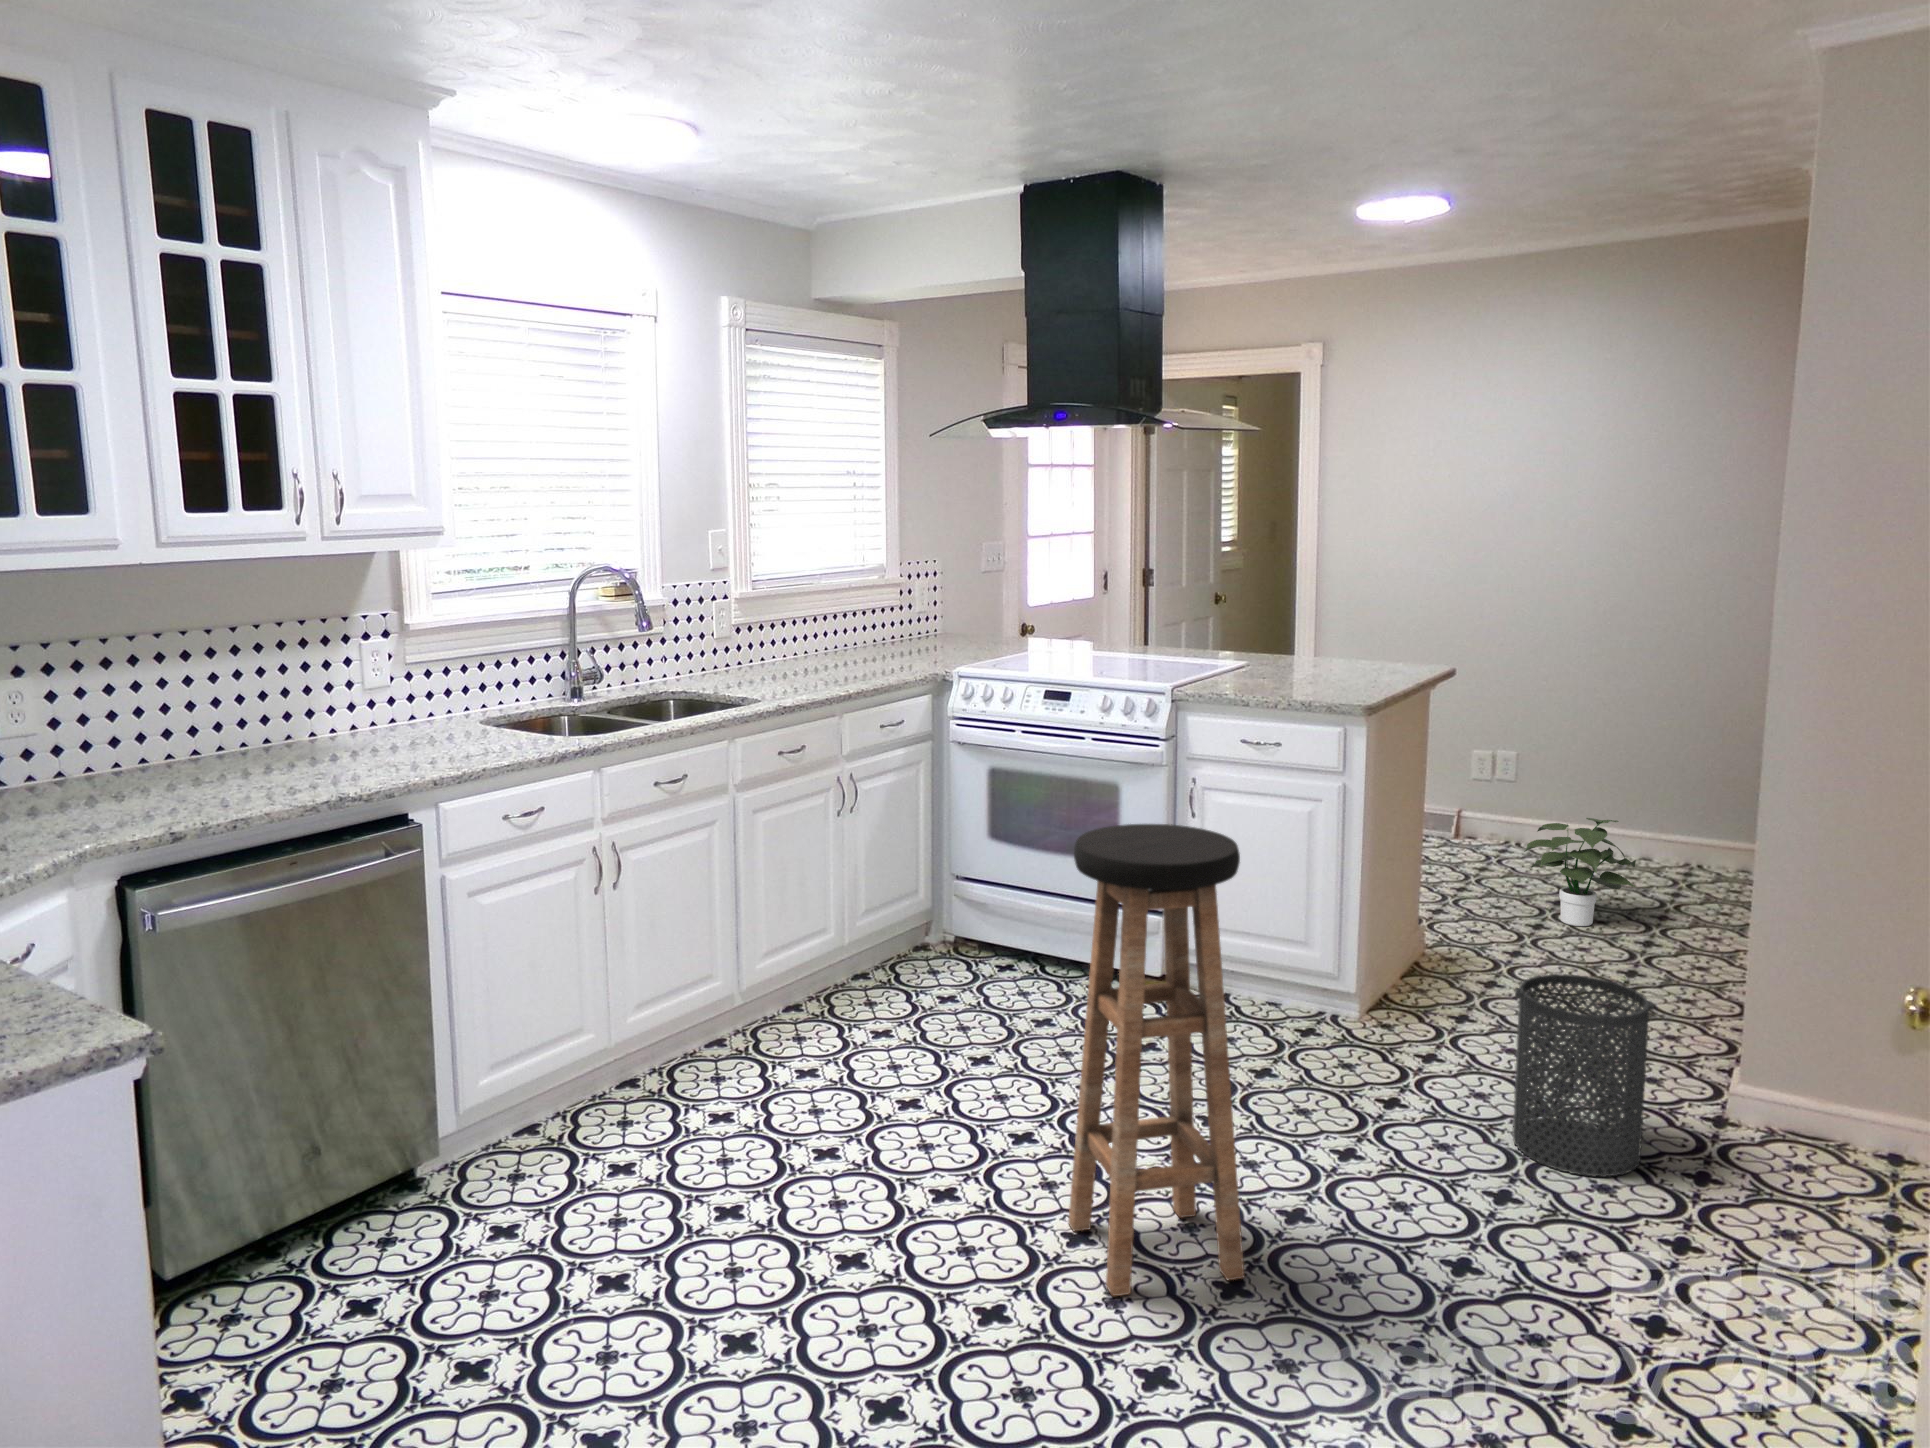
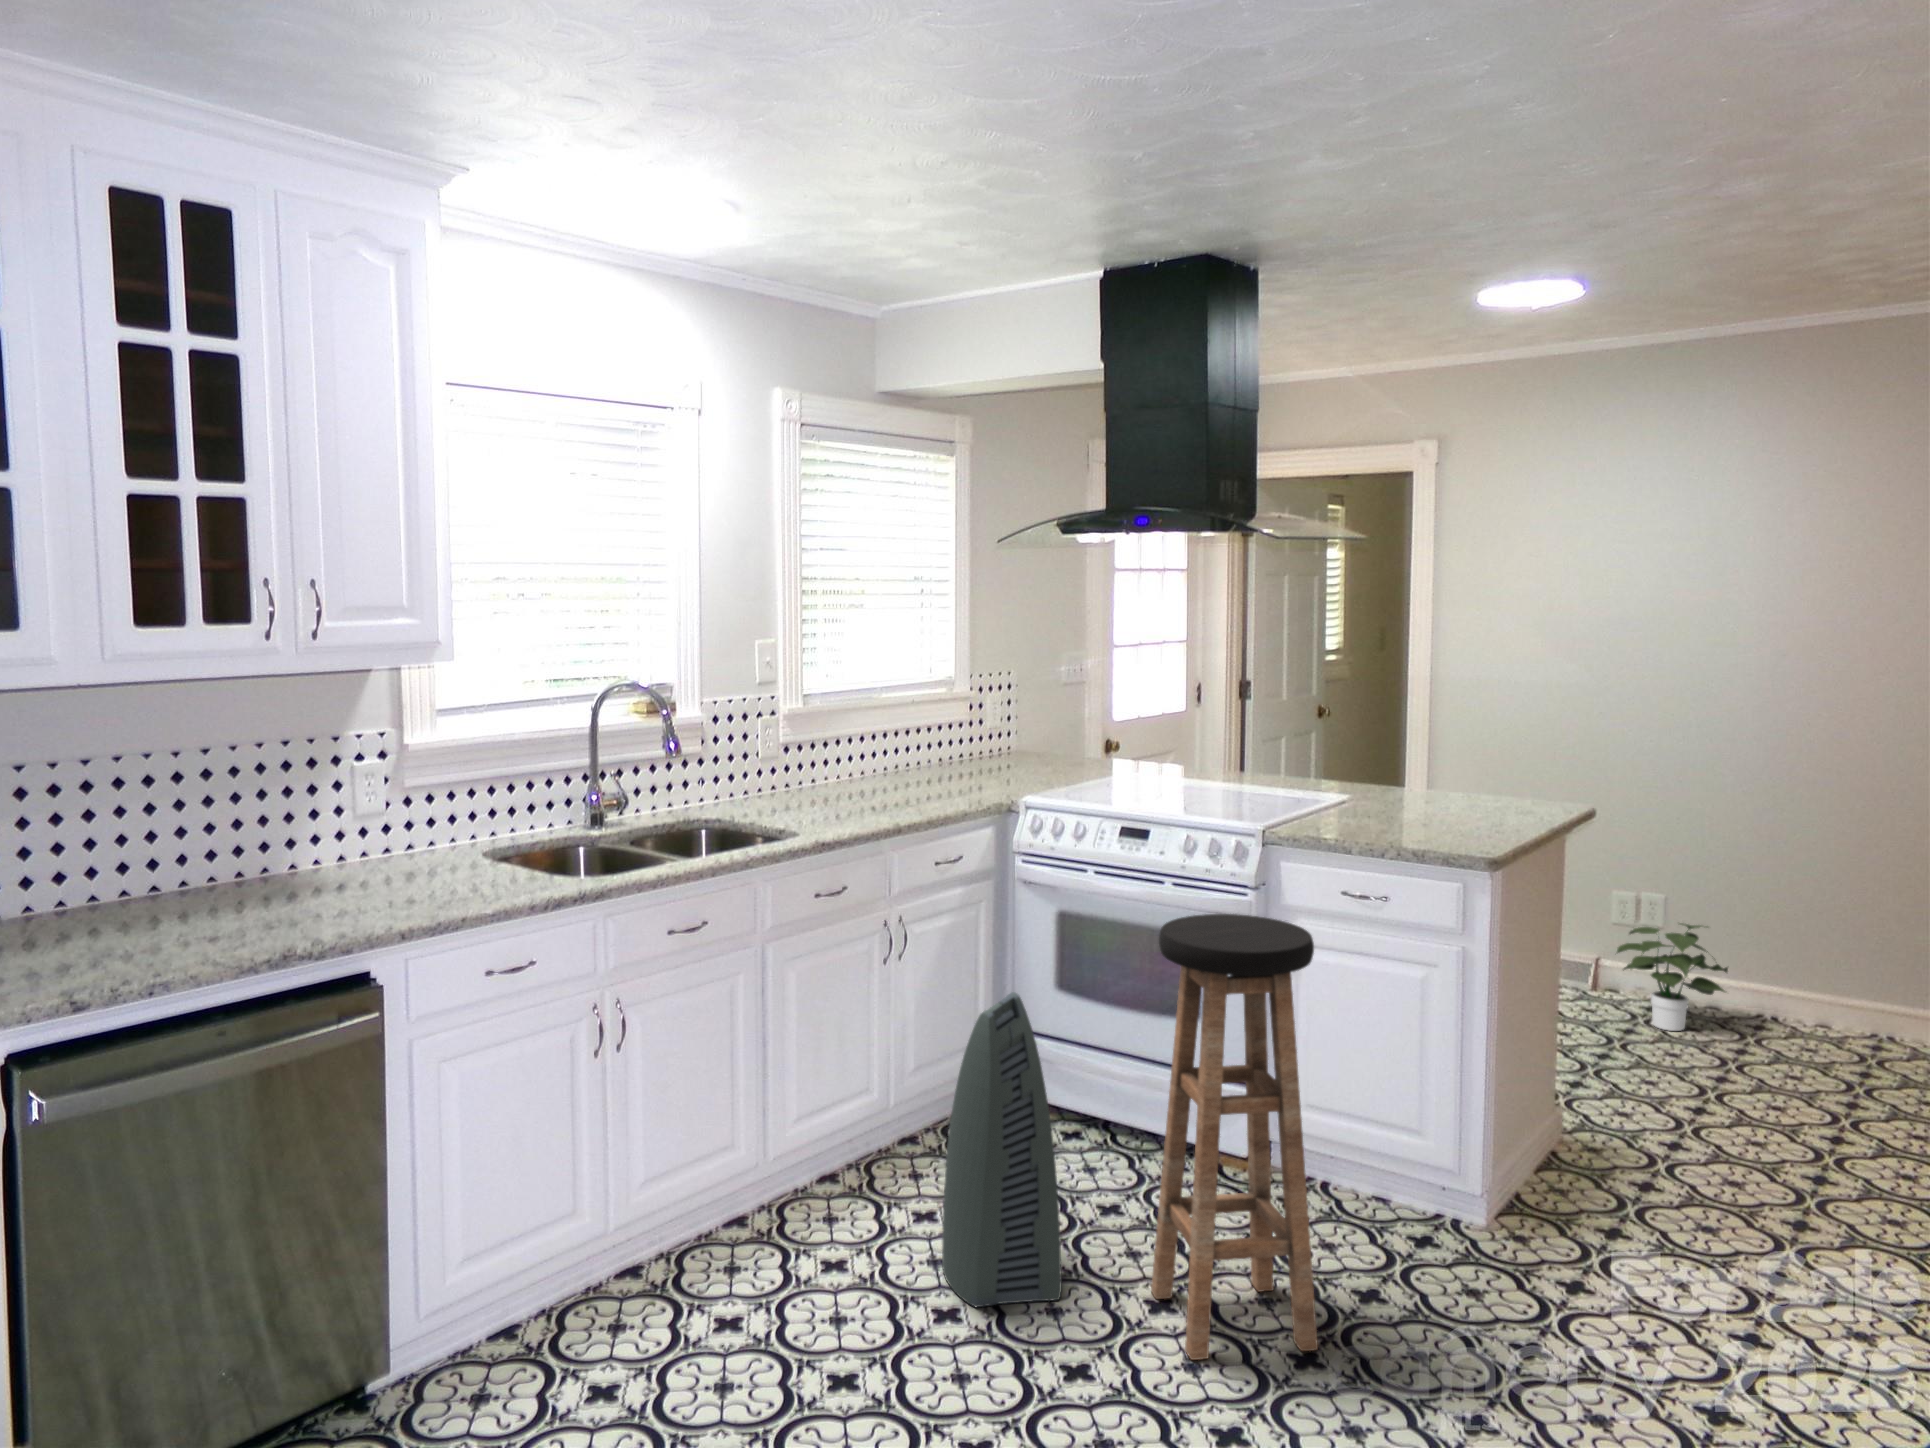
air purifier: none [846,914,974,1251] -> present [942,992,1062,1307]
trash can: present [1513,974,1654,1177] -> none [1589,1073,1727,1274]

